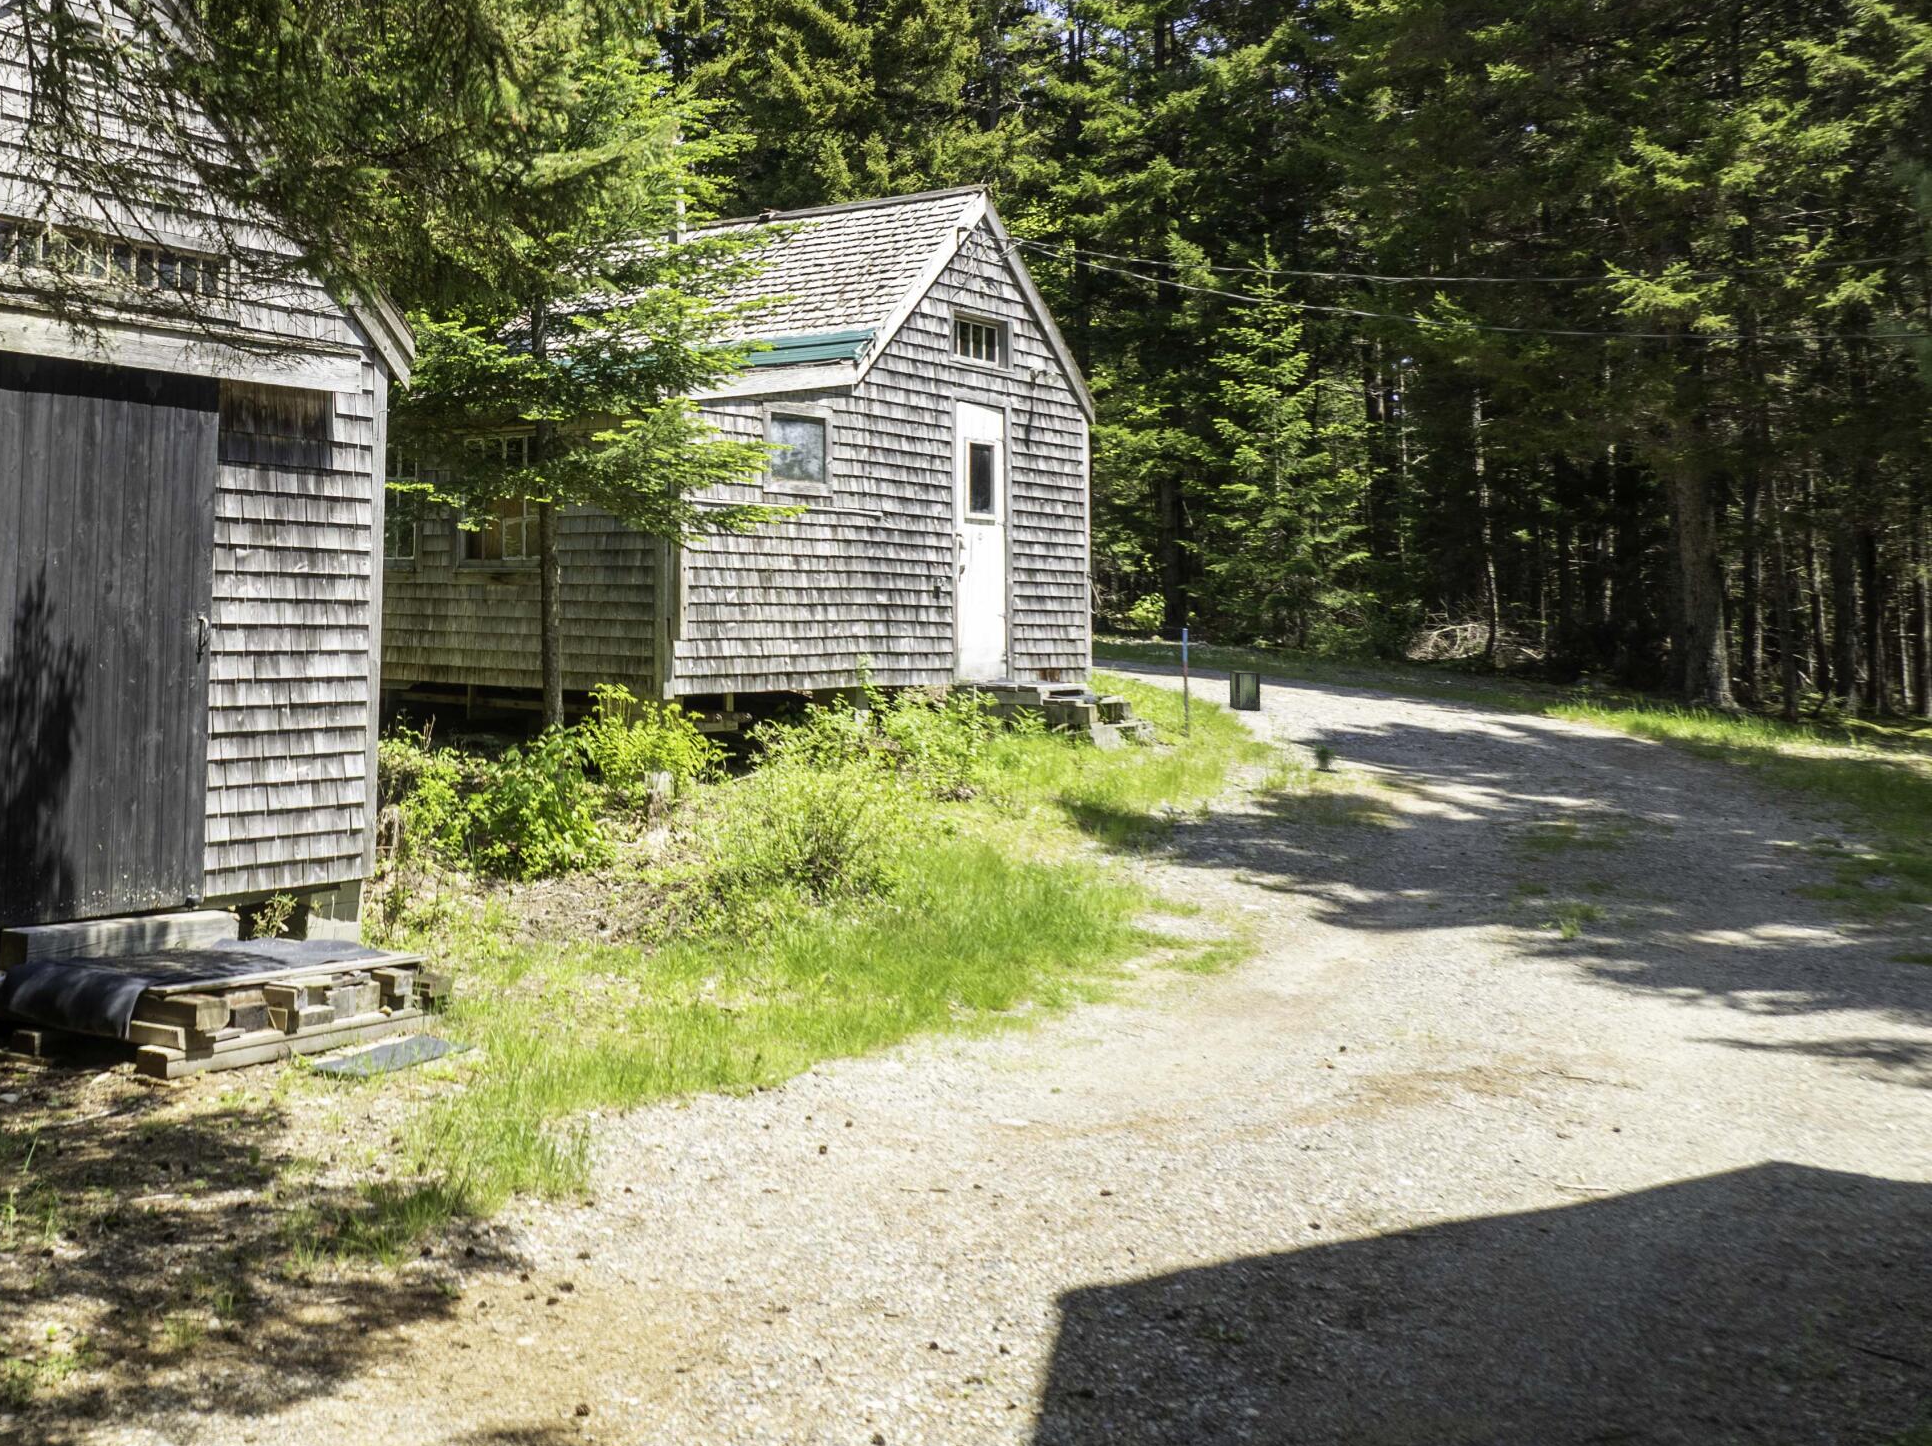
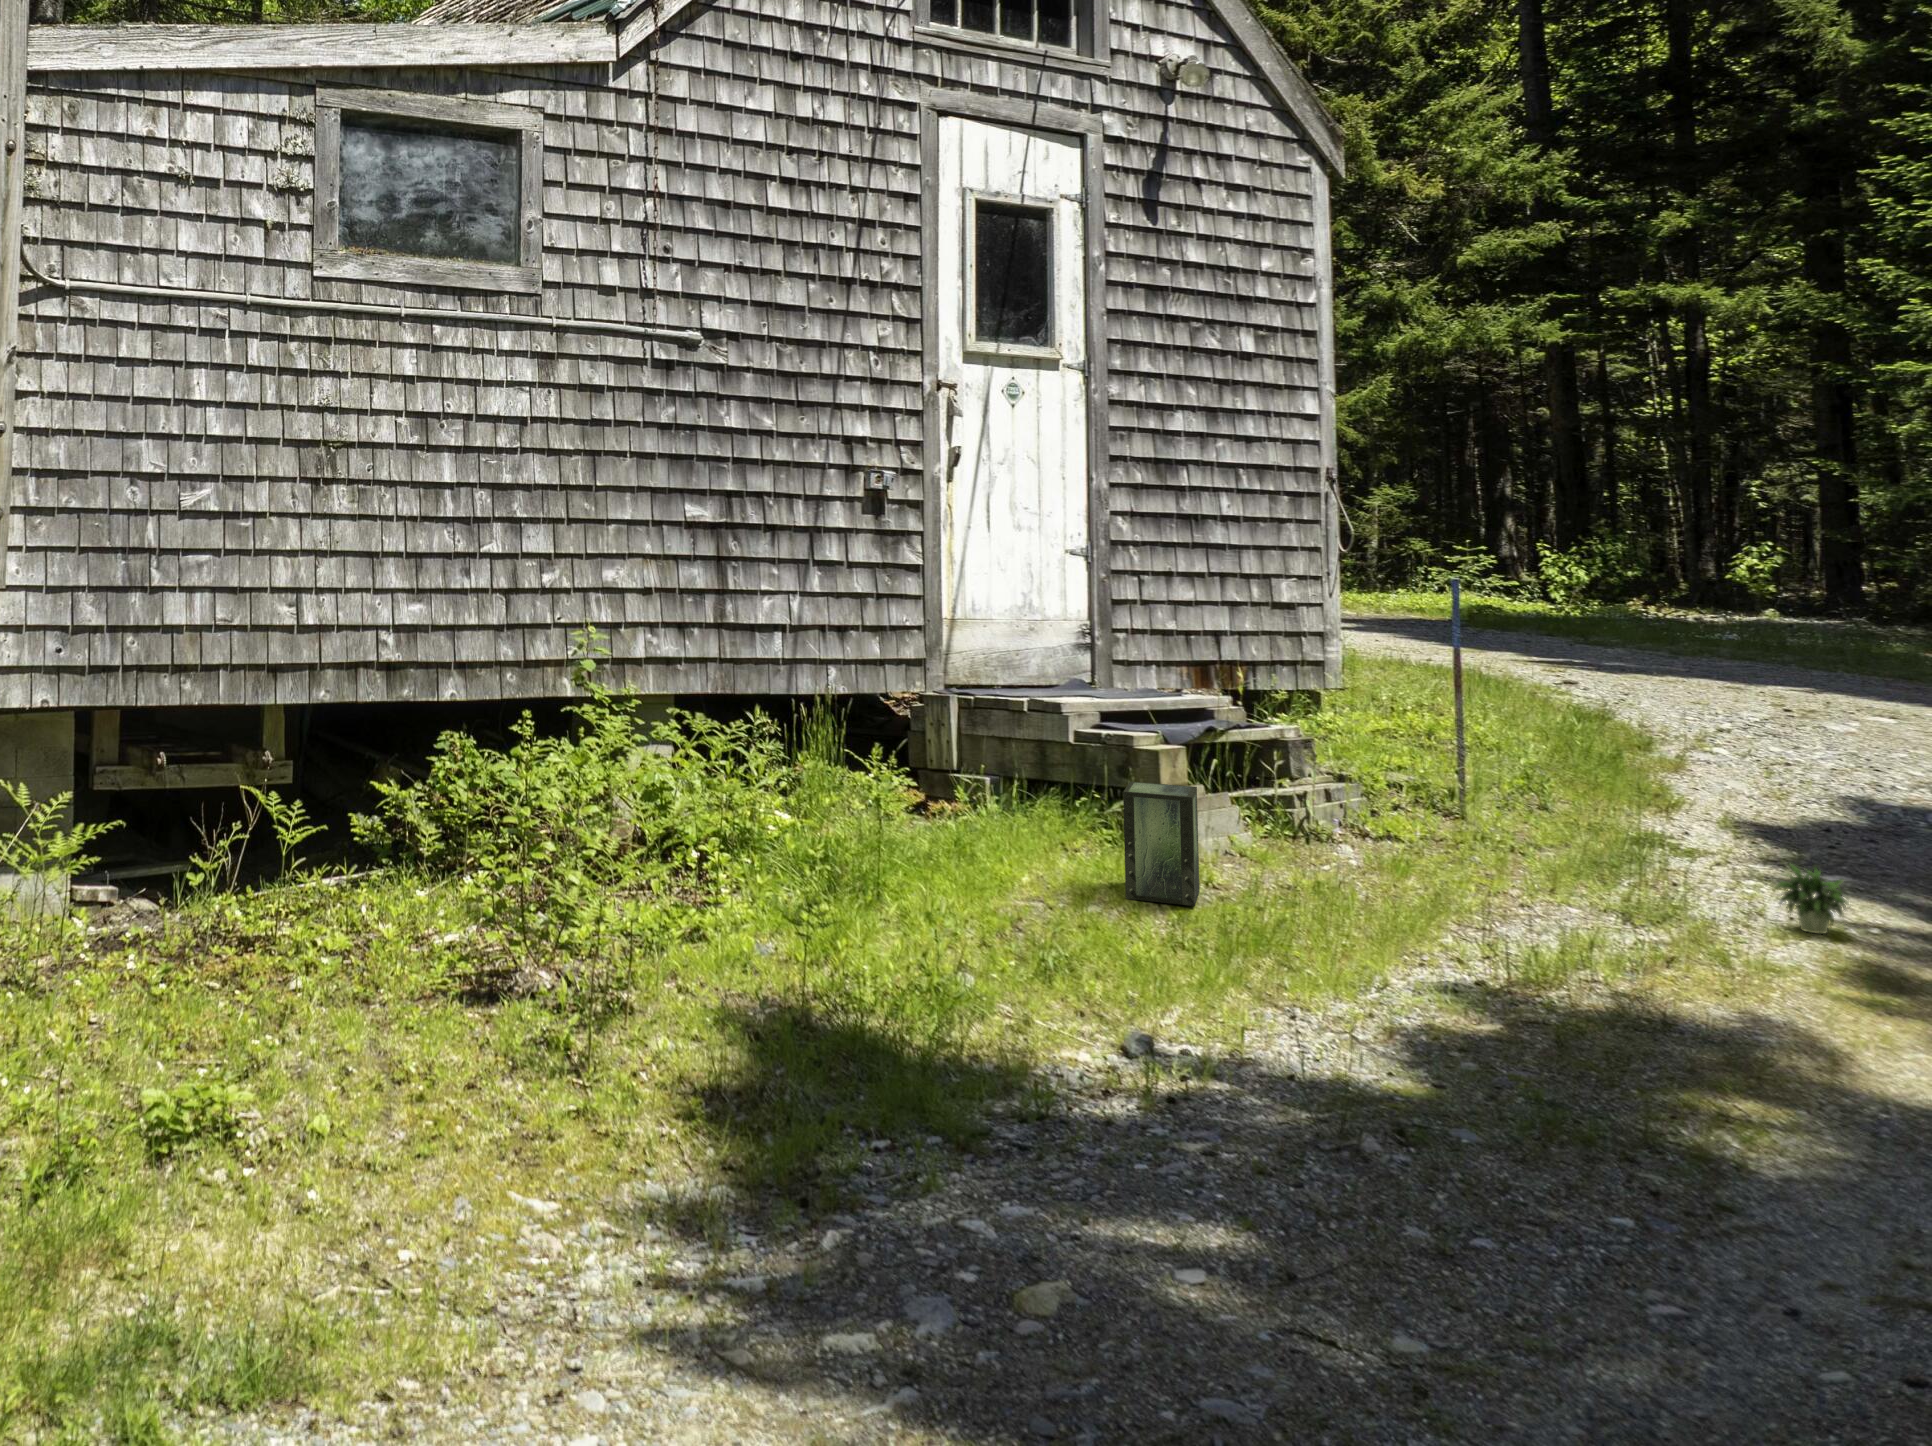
storage box: present [1230,670,1260,711] -> present [1123,782,1200,906]

